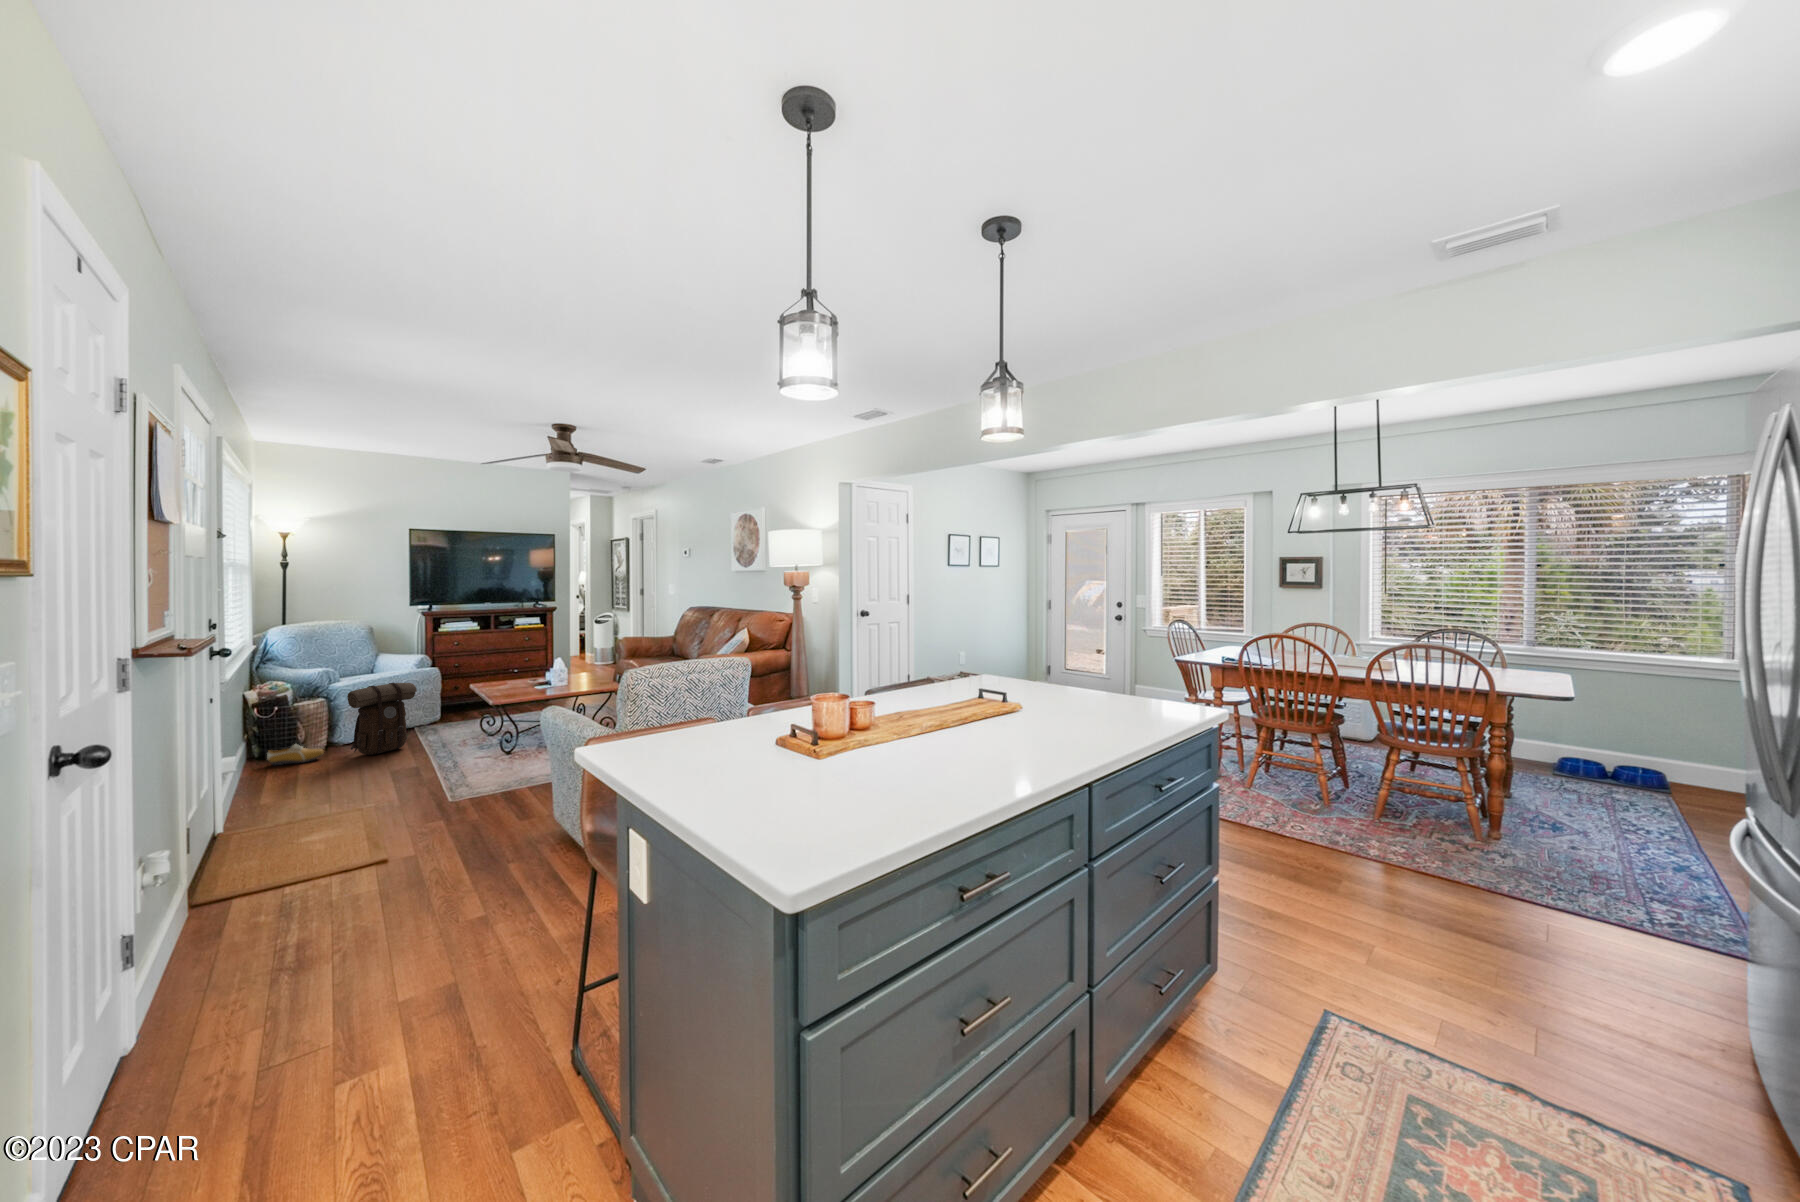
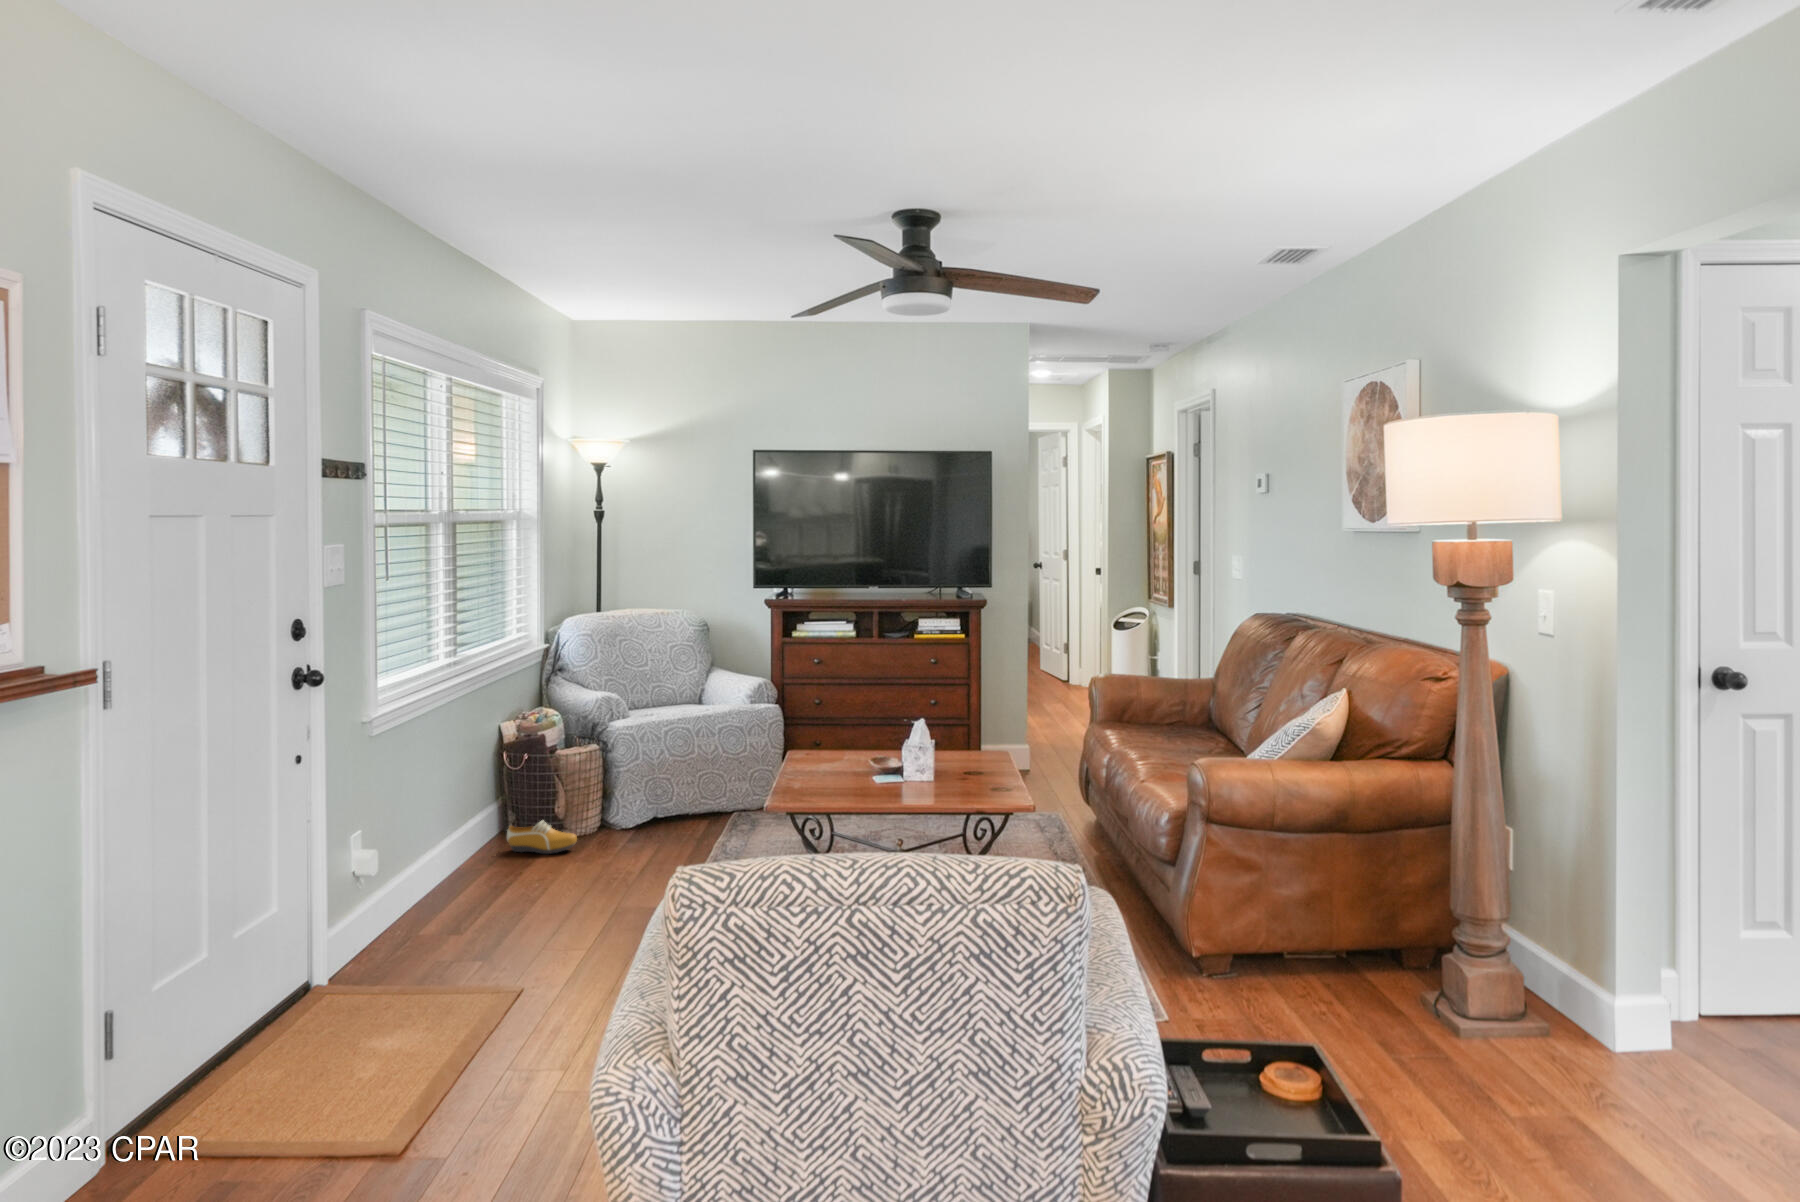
backpack: present [347,683,417,755] -> none [603,734,705,857]

